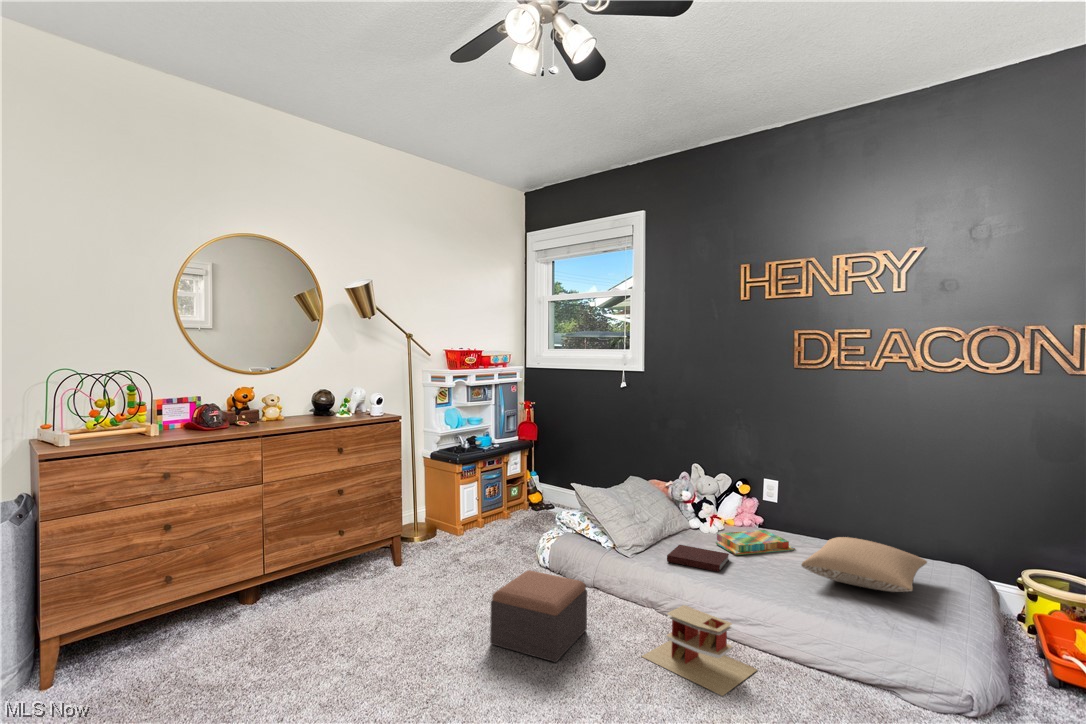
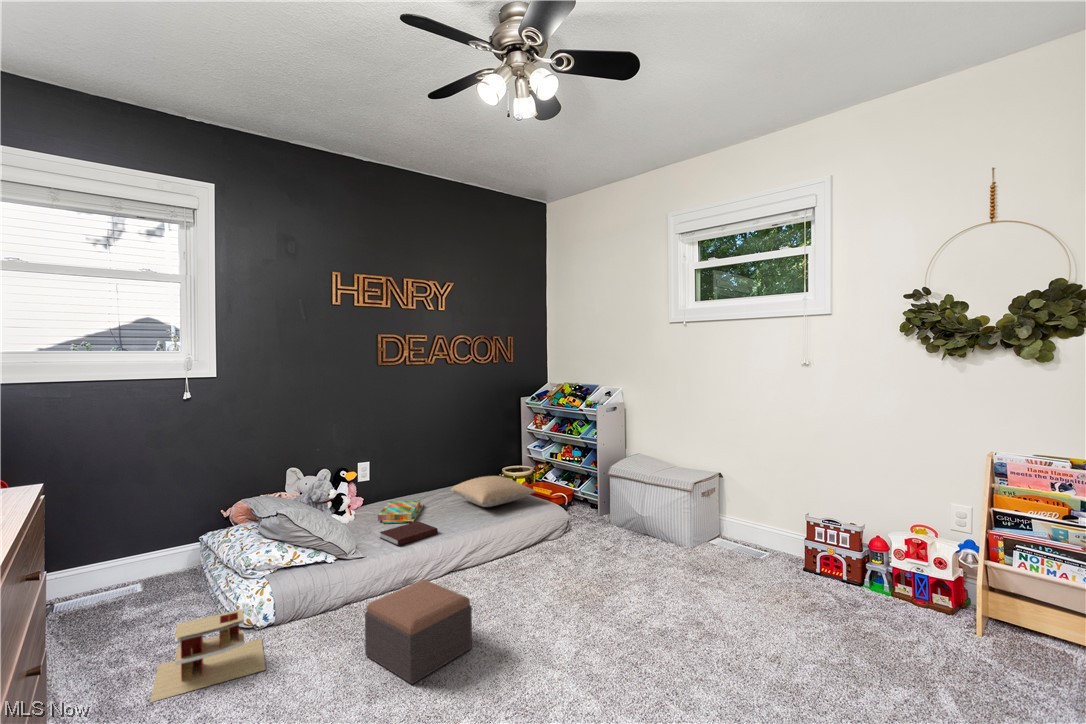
toy house: present [642,605,757,696] -> present [150,609,266,702]

